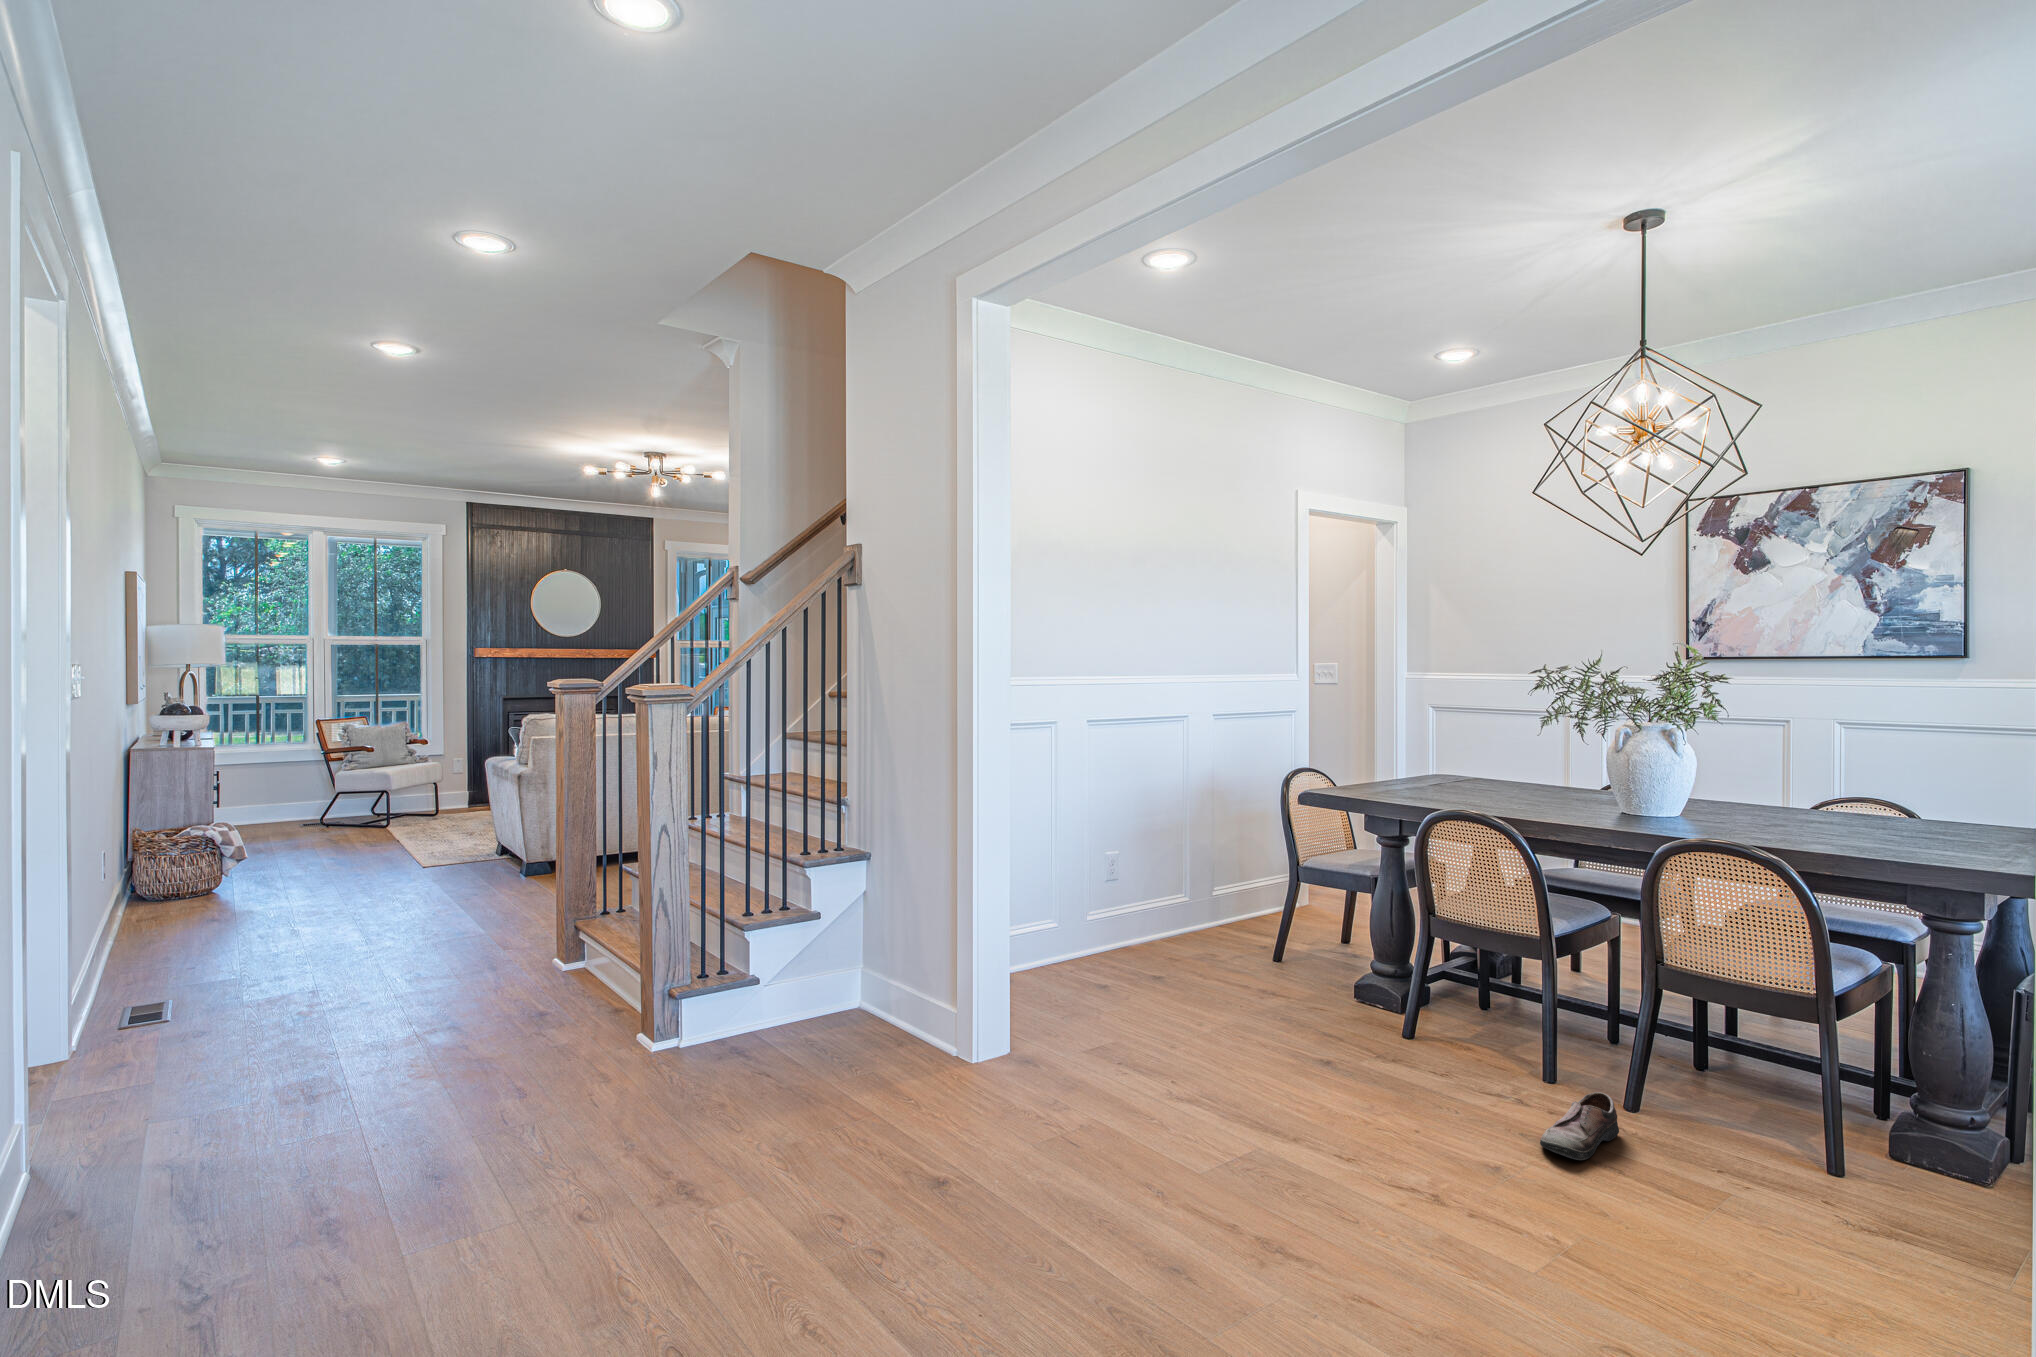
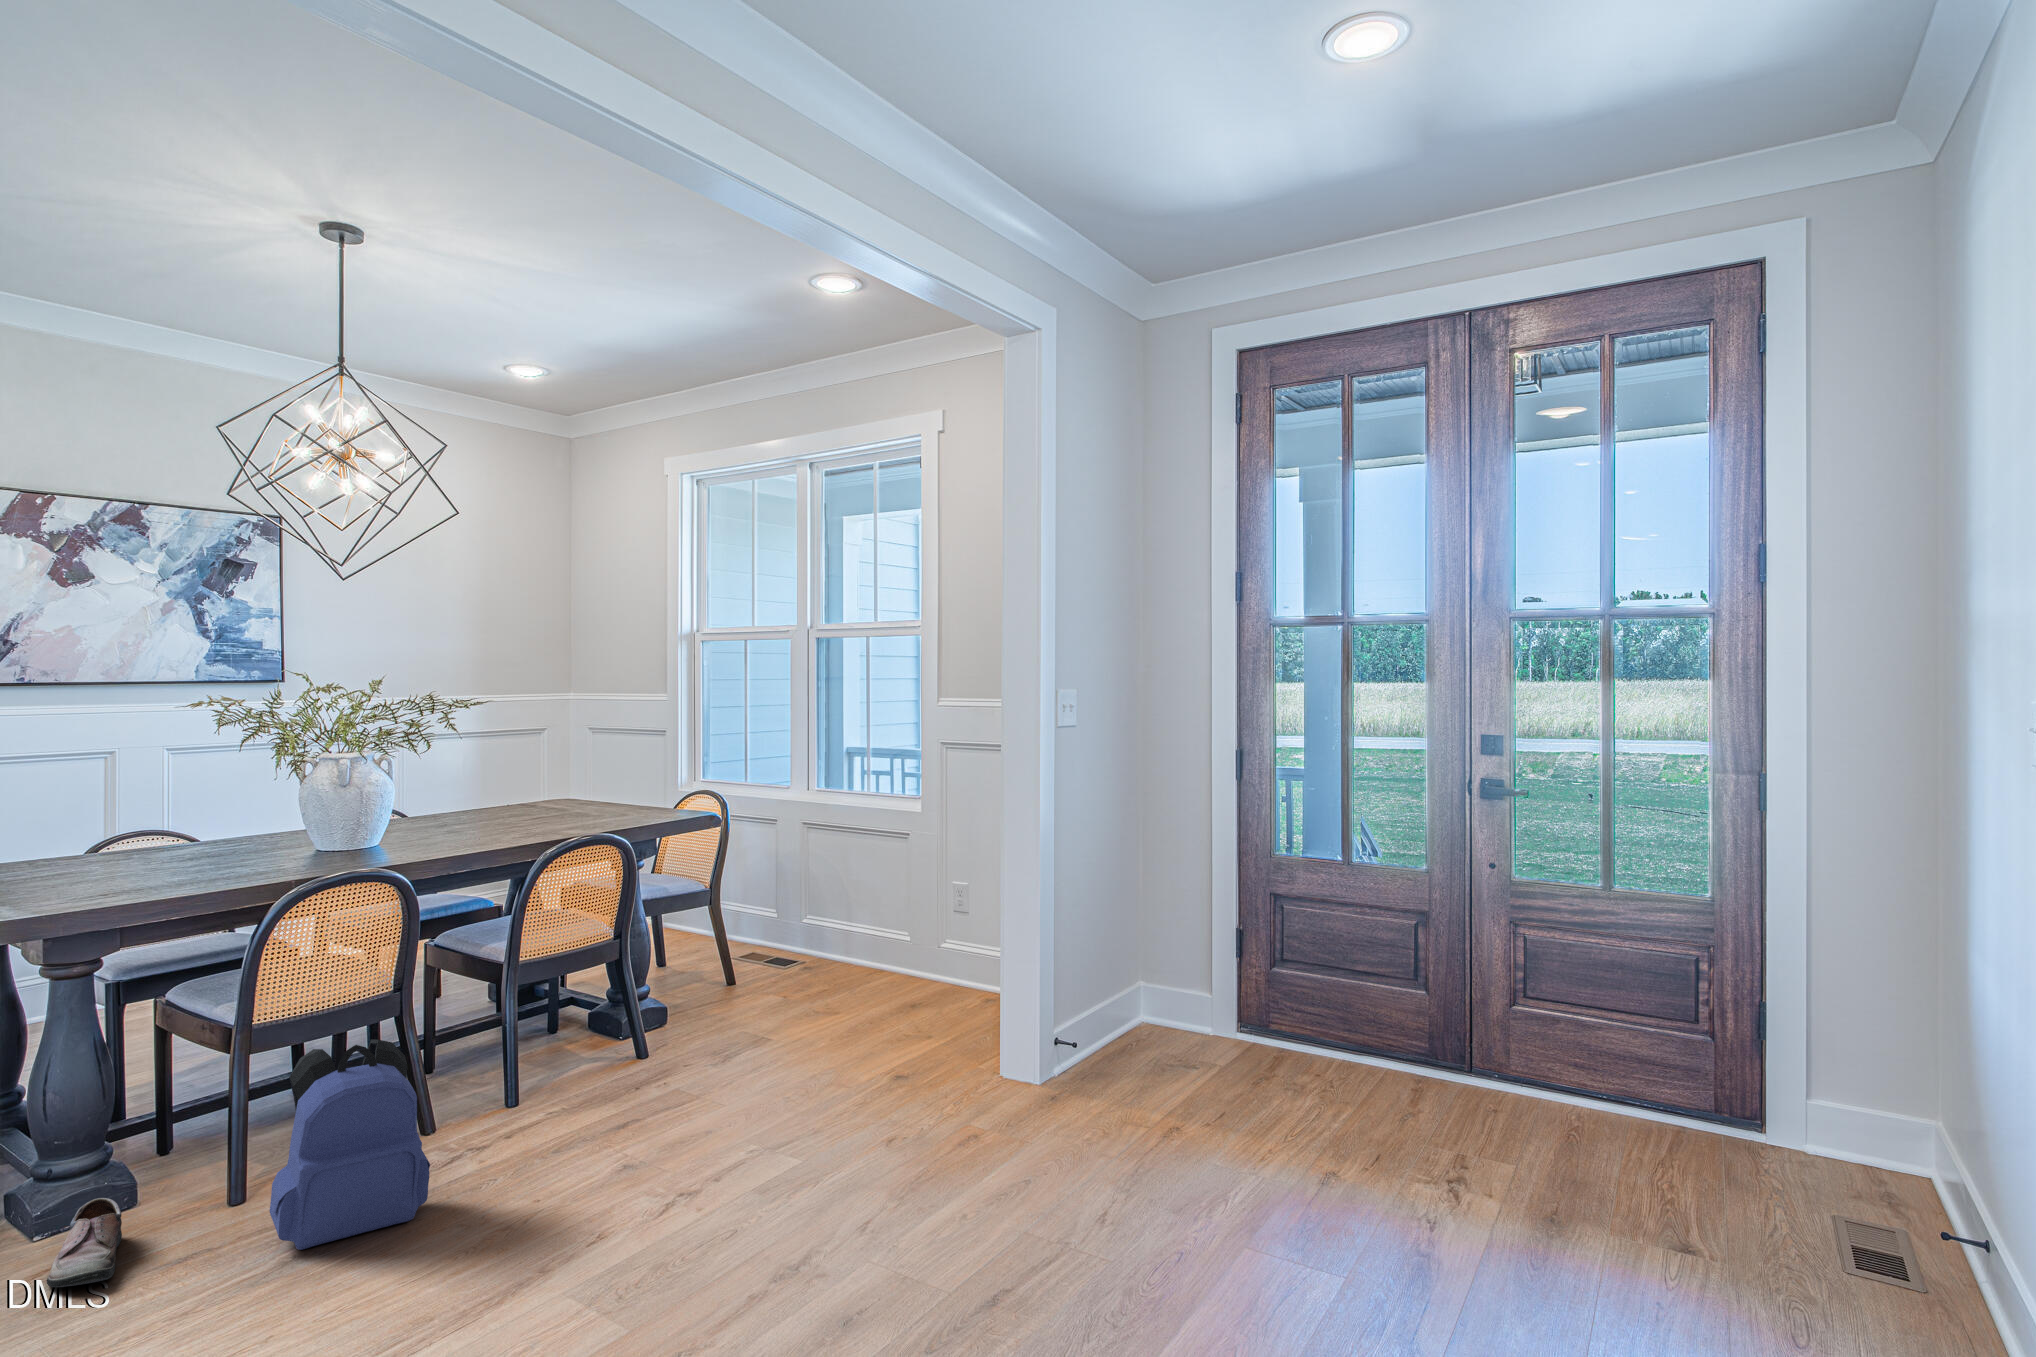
backpack: none [1719,1023,1907,1261] -> present [270,1039,430,1250]

